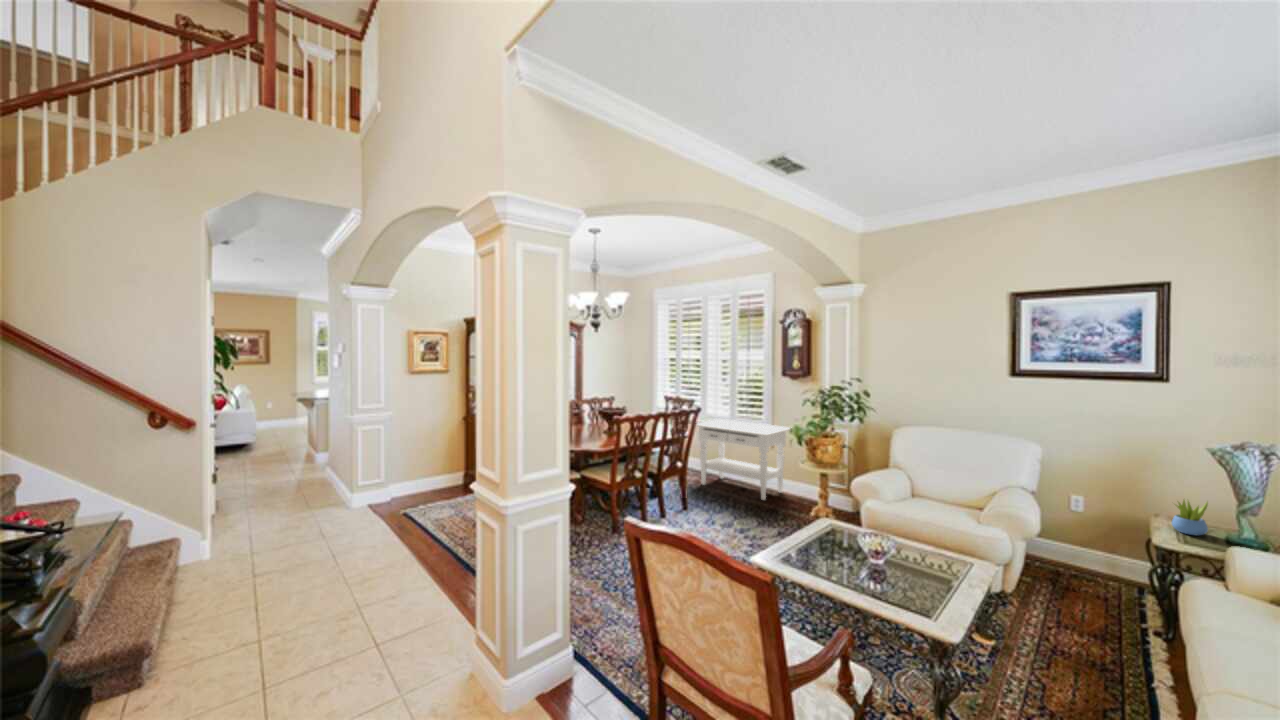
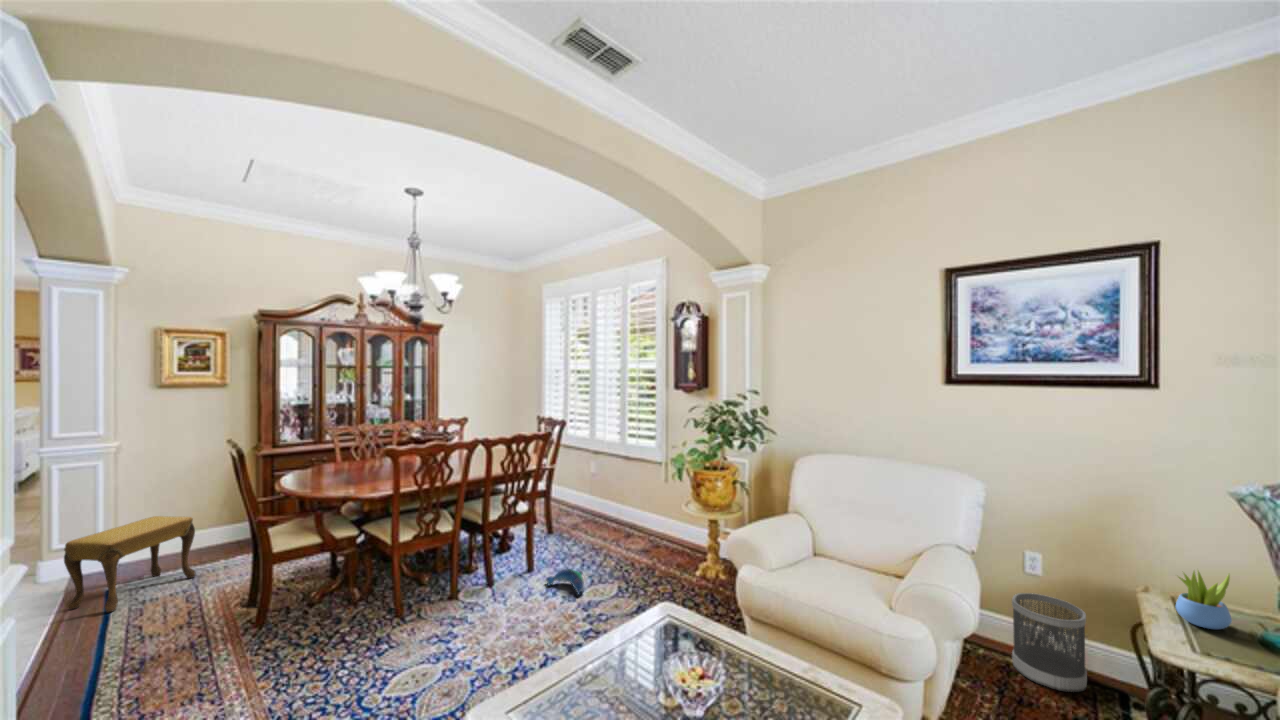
side table: present [697,419,790,500] -> none [564,443,689,554]
footstool: none [389,464,453,524] -> present [64,516,195,612]
plush toy: none [700,507,731,524] -> present [546,569,584,594]
wastebasket: none [1056,523,1111,585] -> present [1012,593,1087,692]

